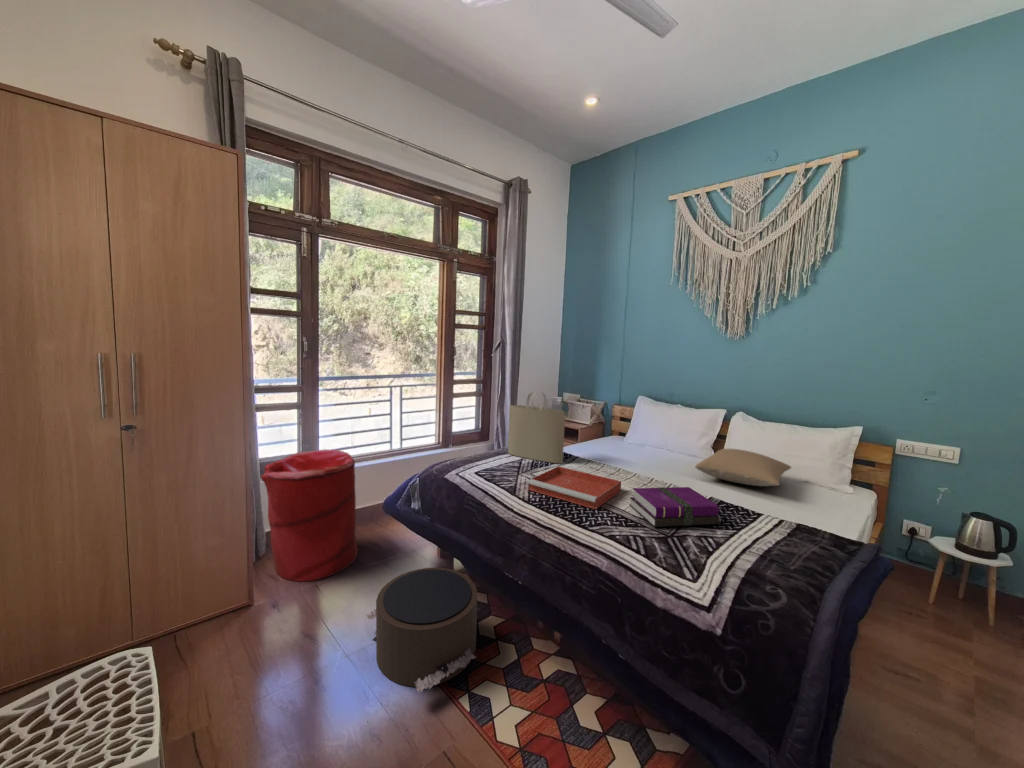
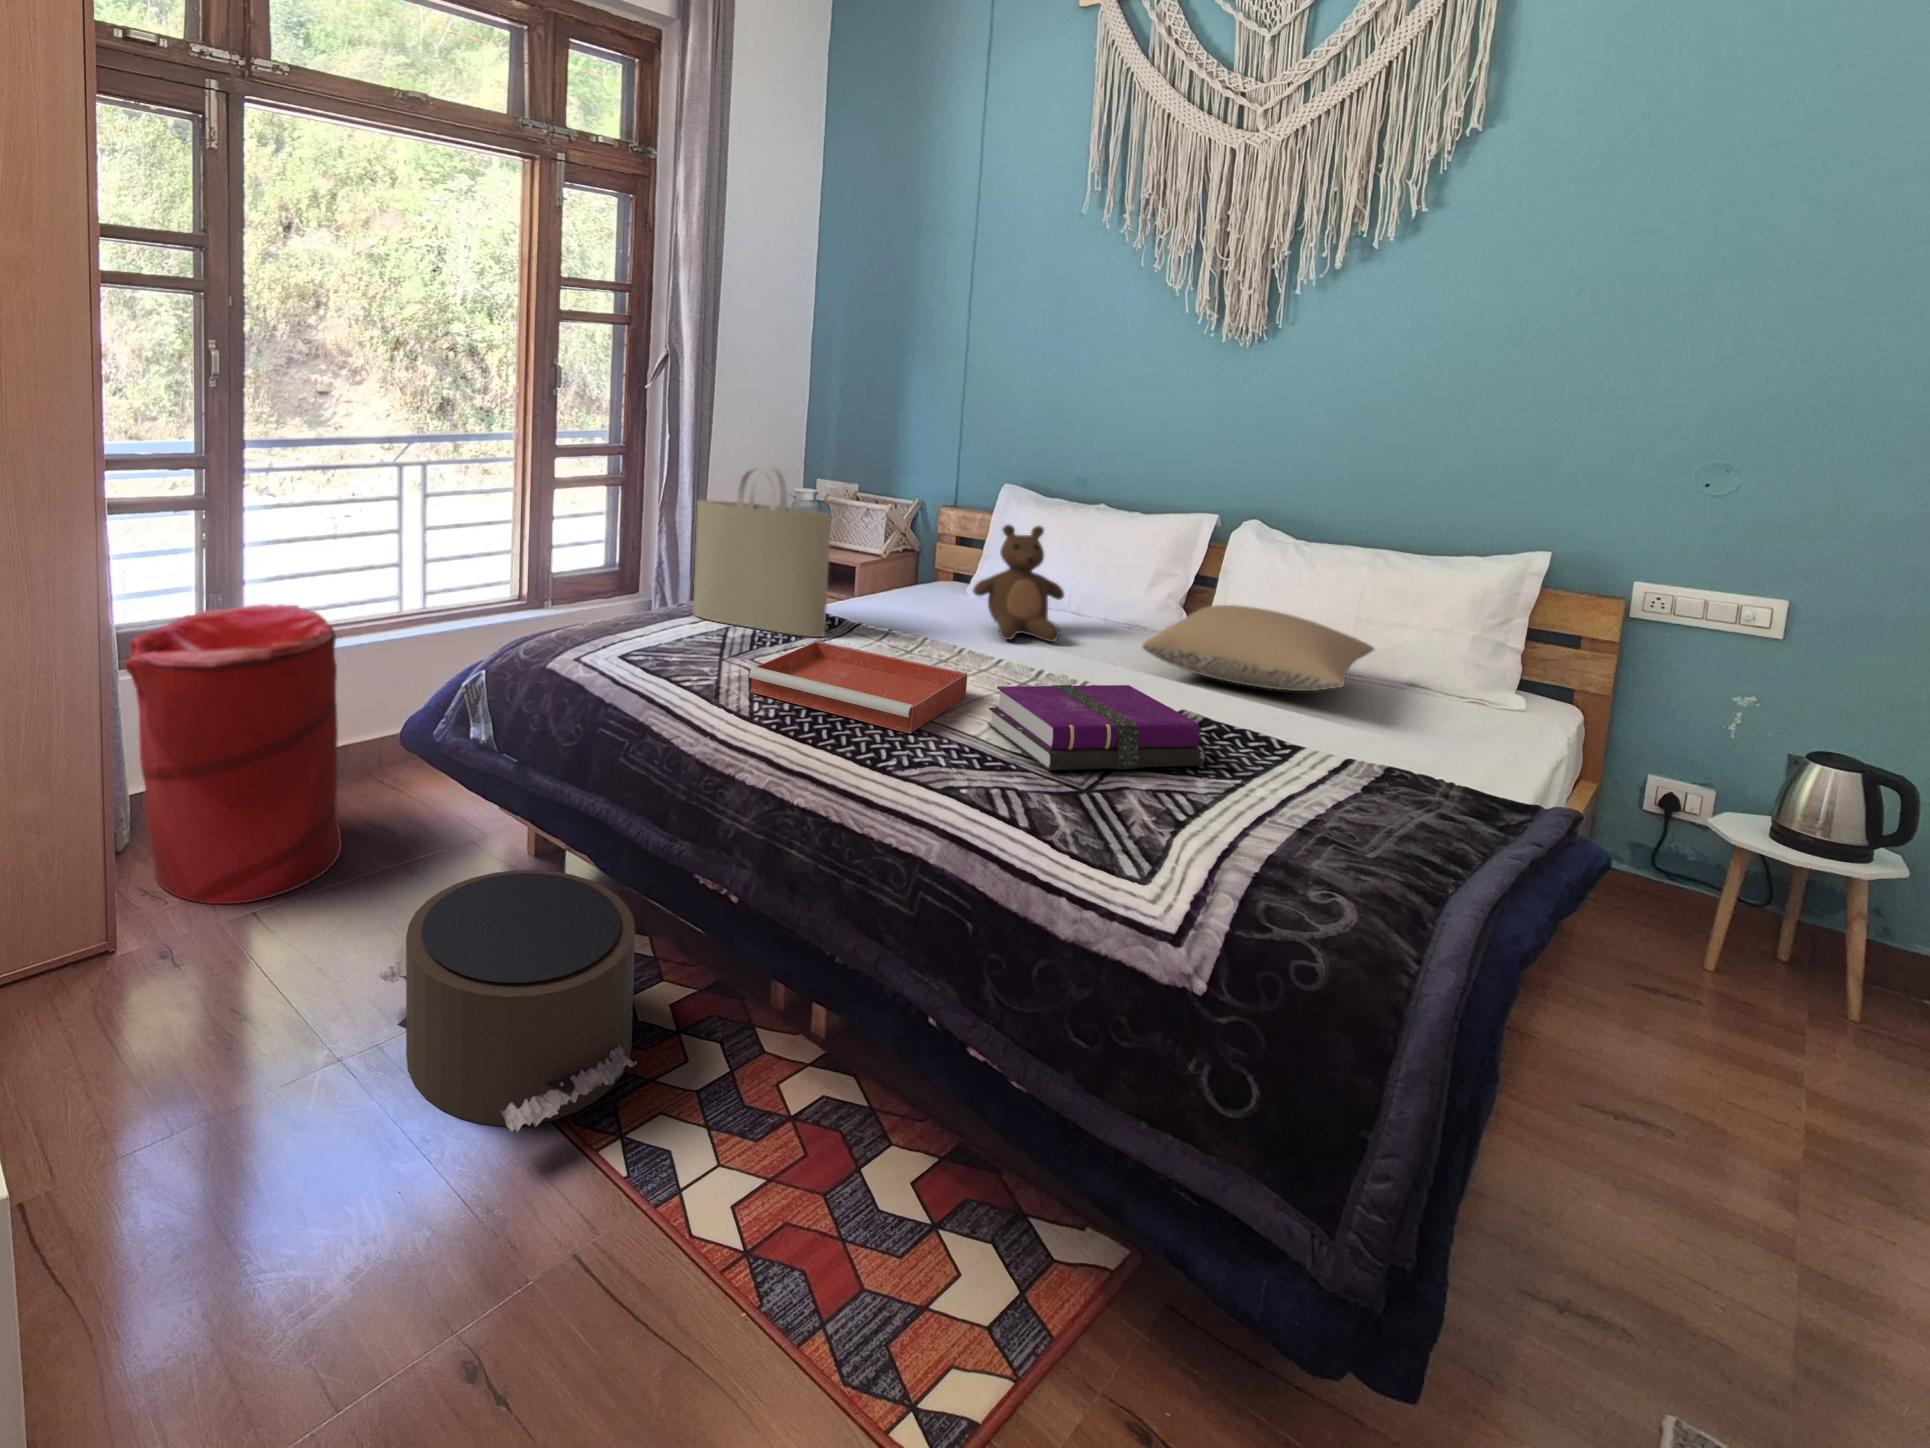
teddy bear: none [626,414,664,464] -> present [973,525,1064,642]

